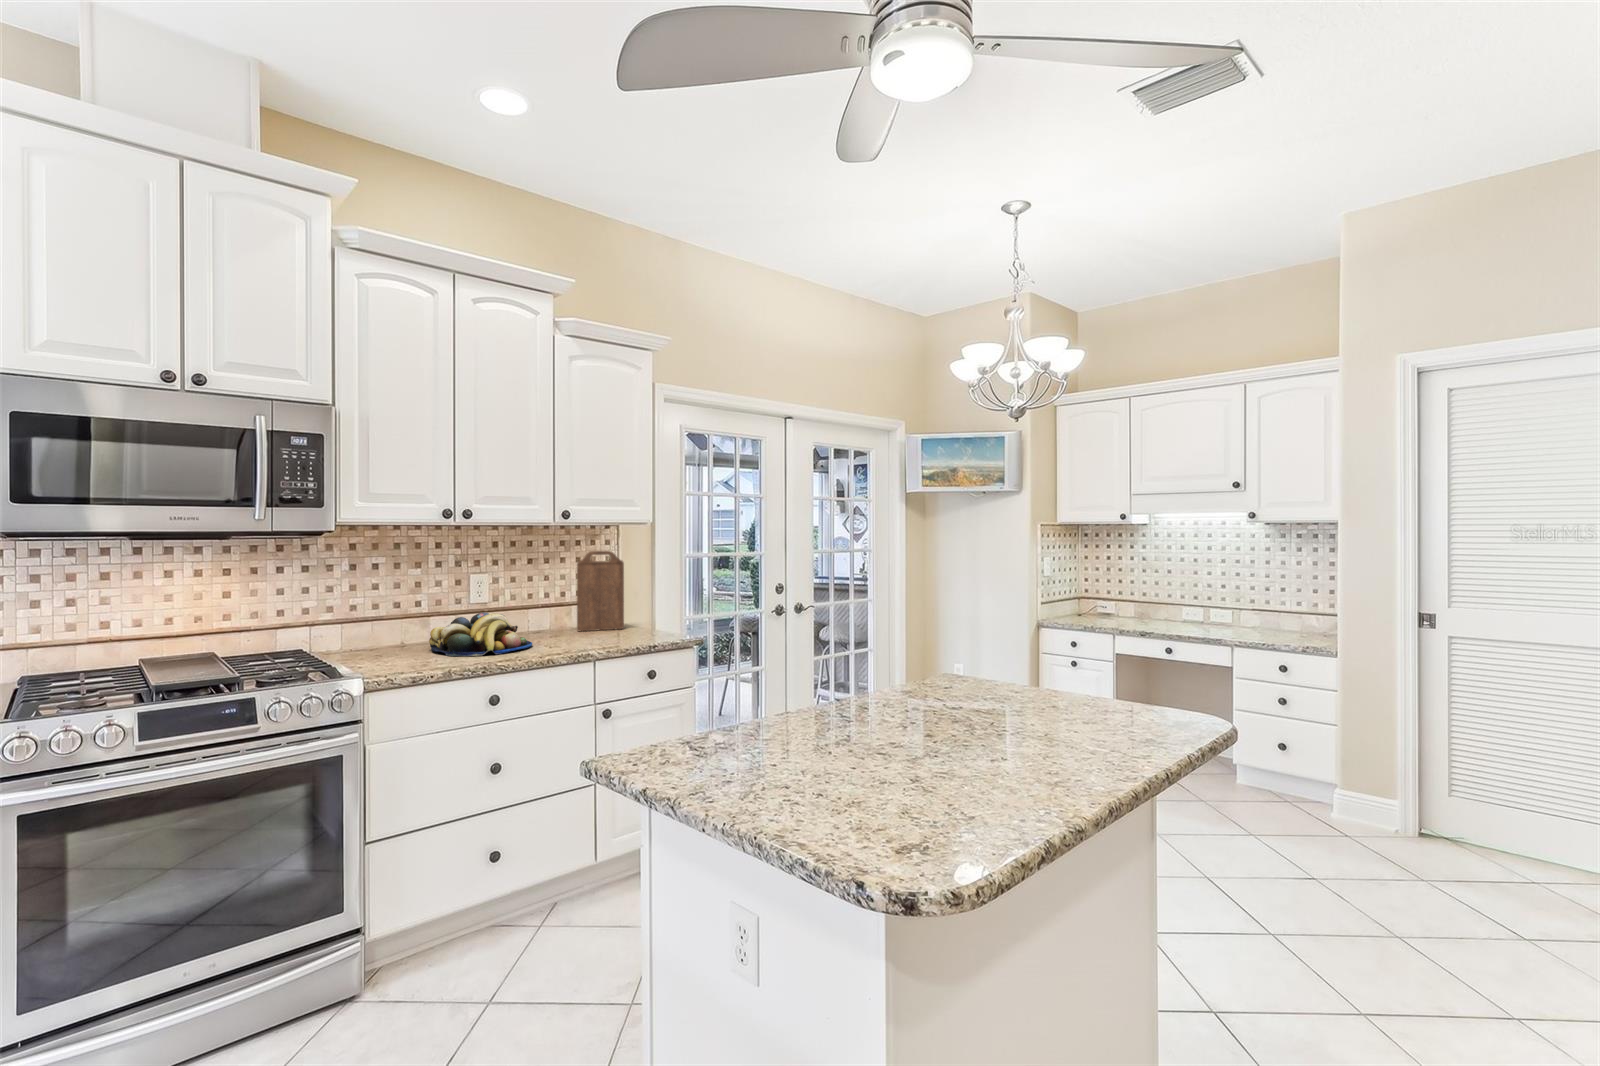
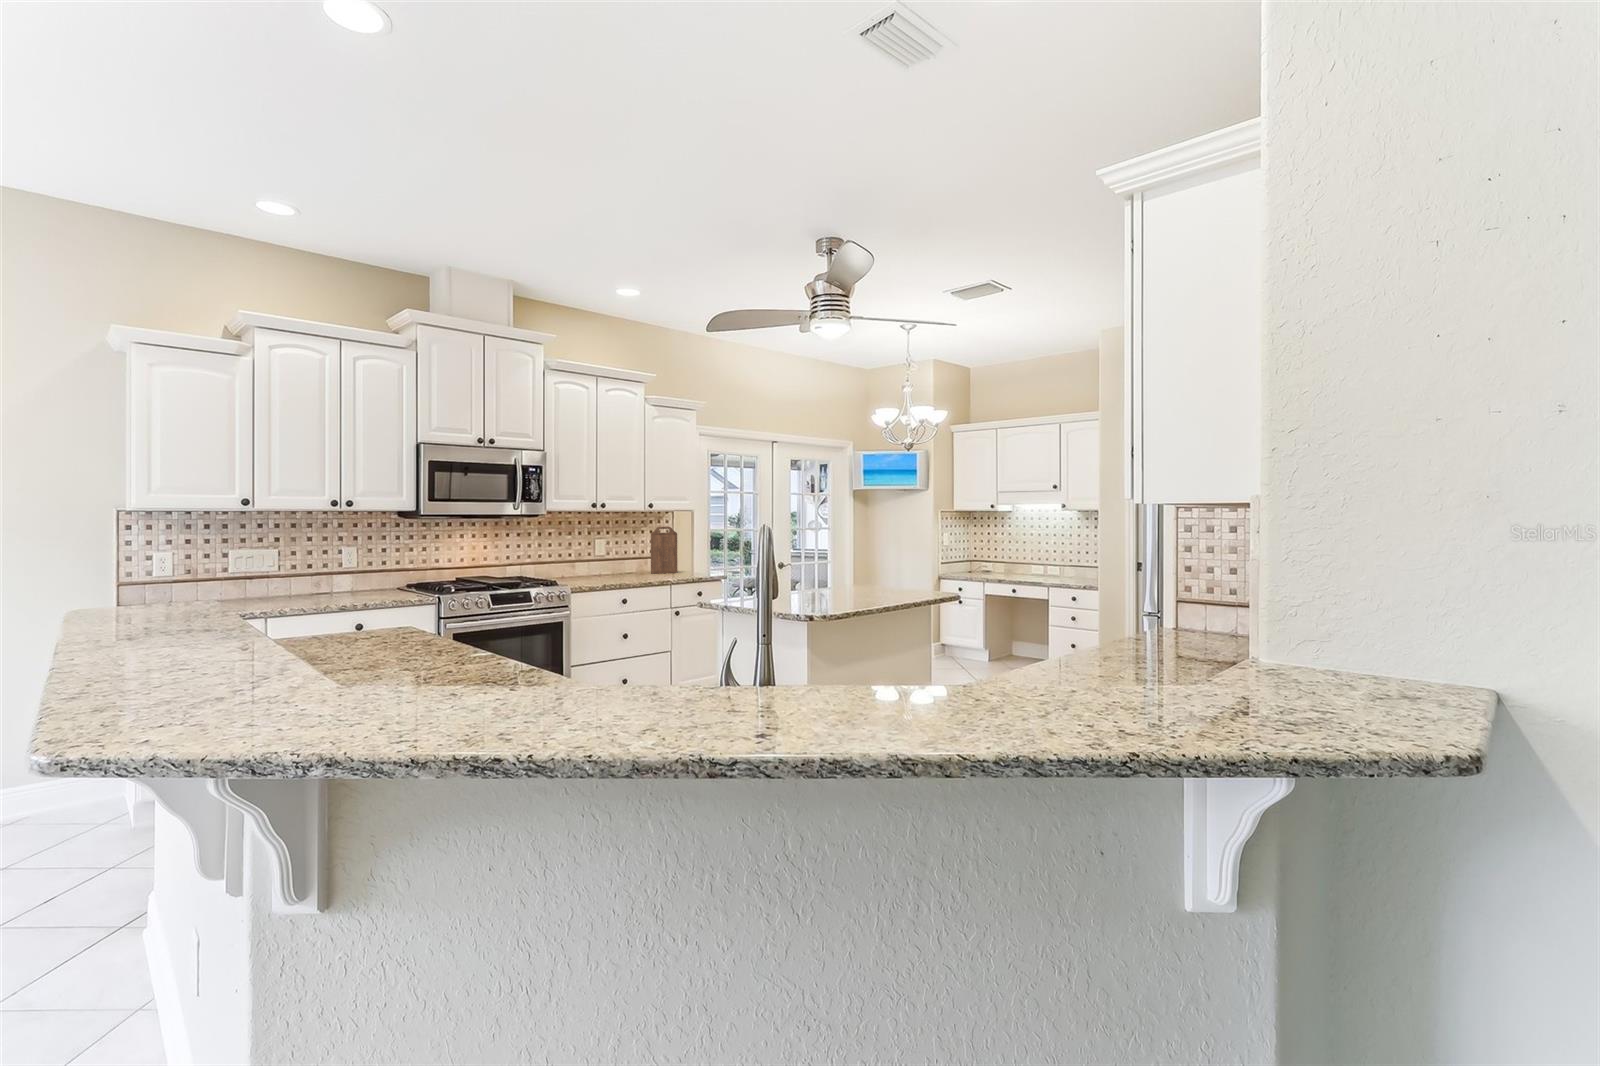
fruit bowl: present [429,612,532,656] -> none [581,560,634,581]

